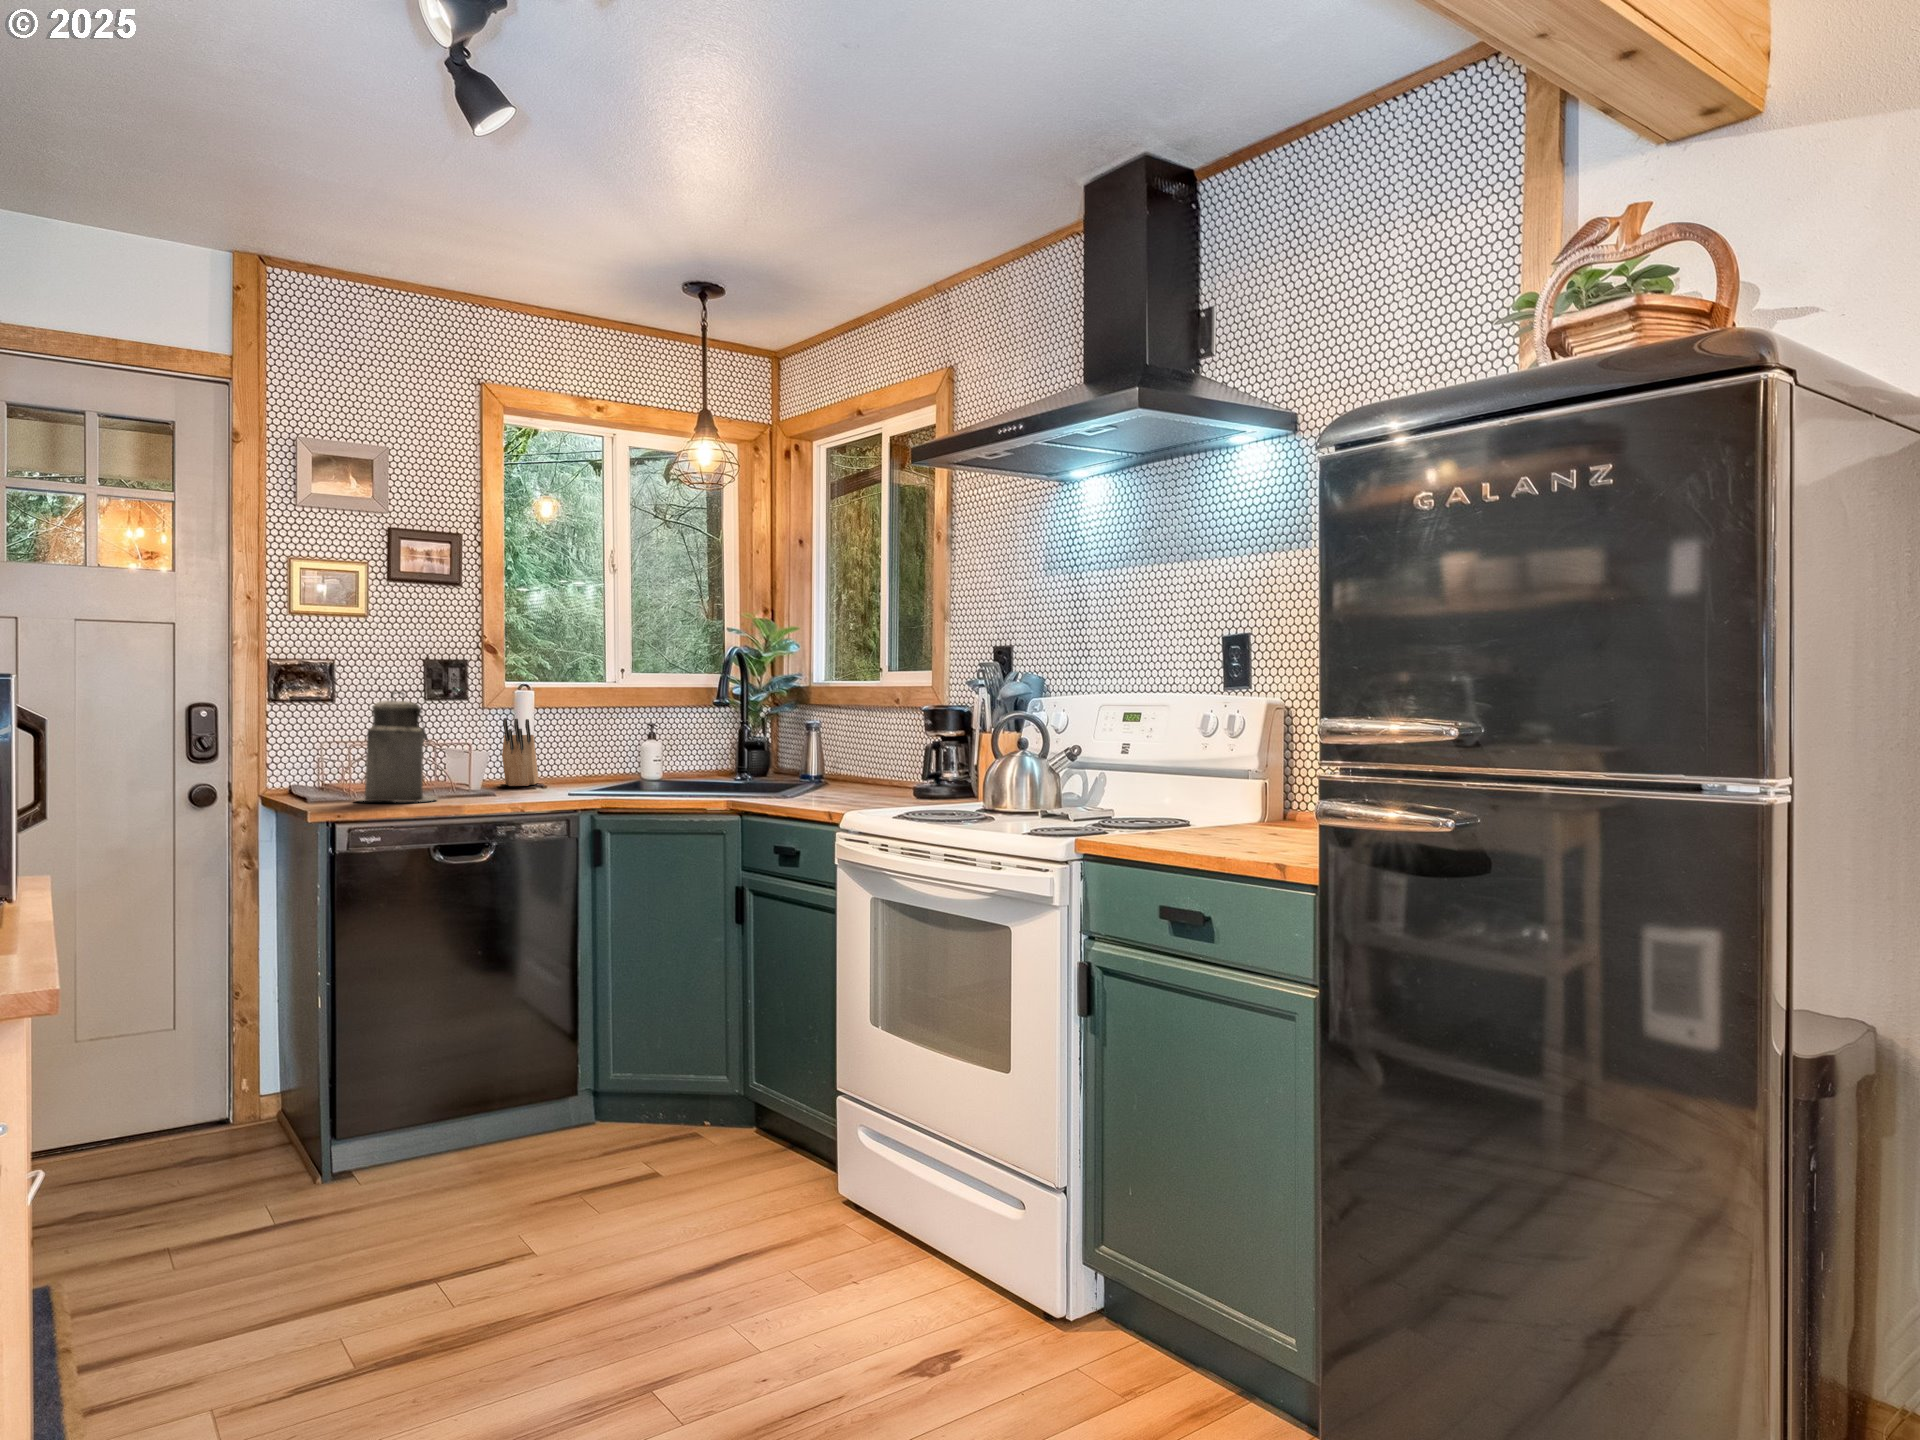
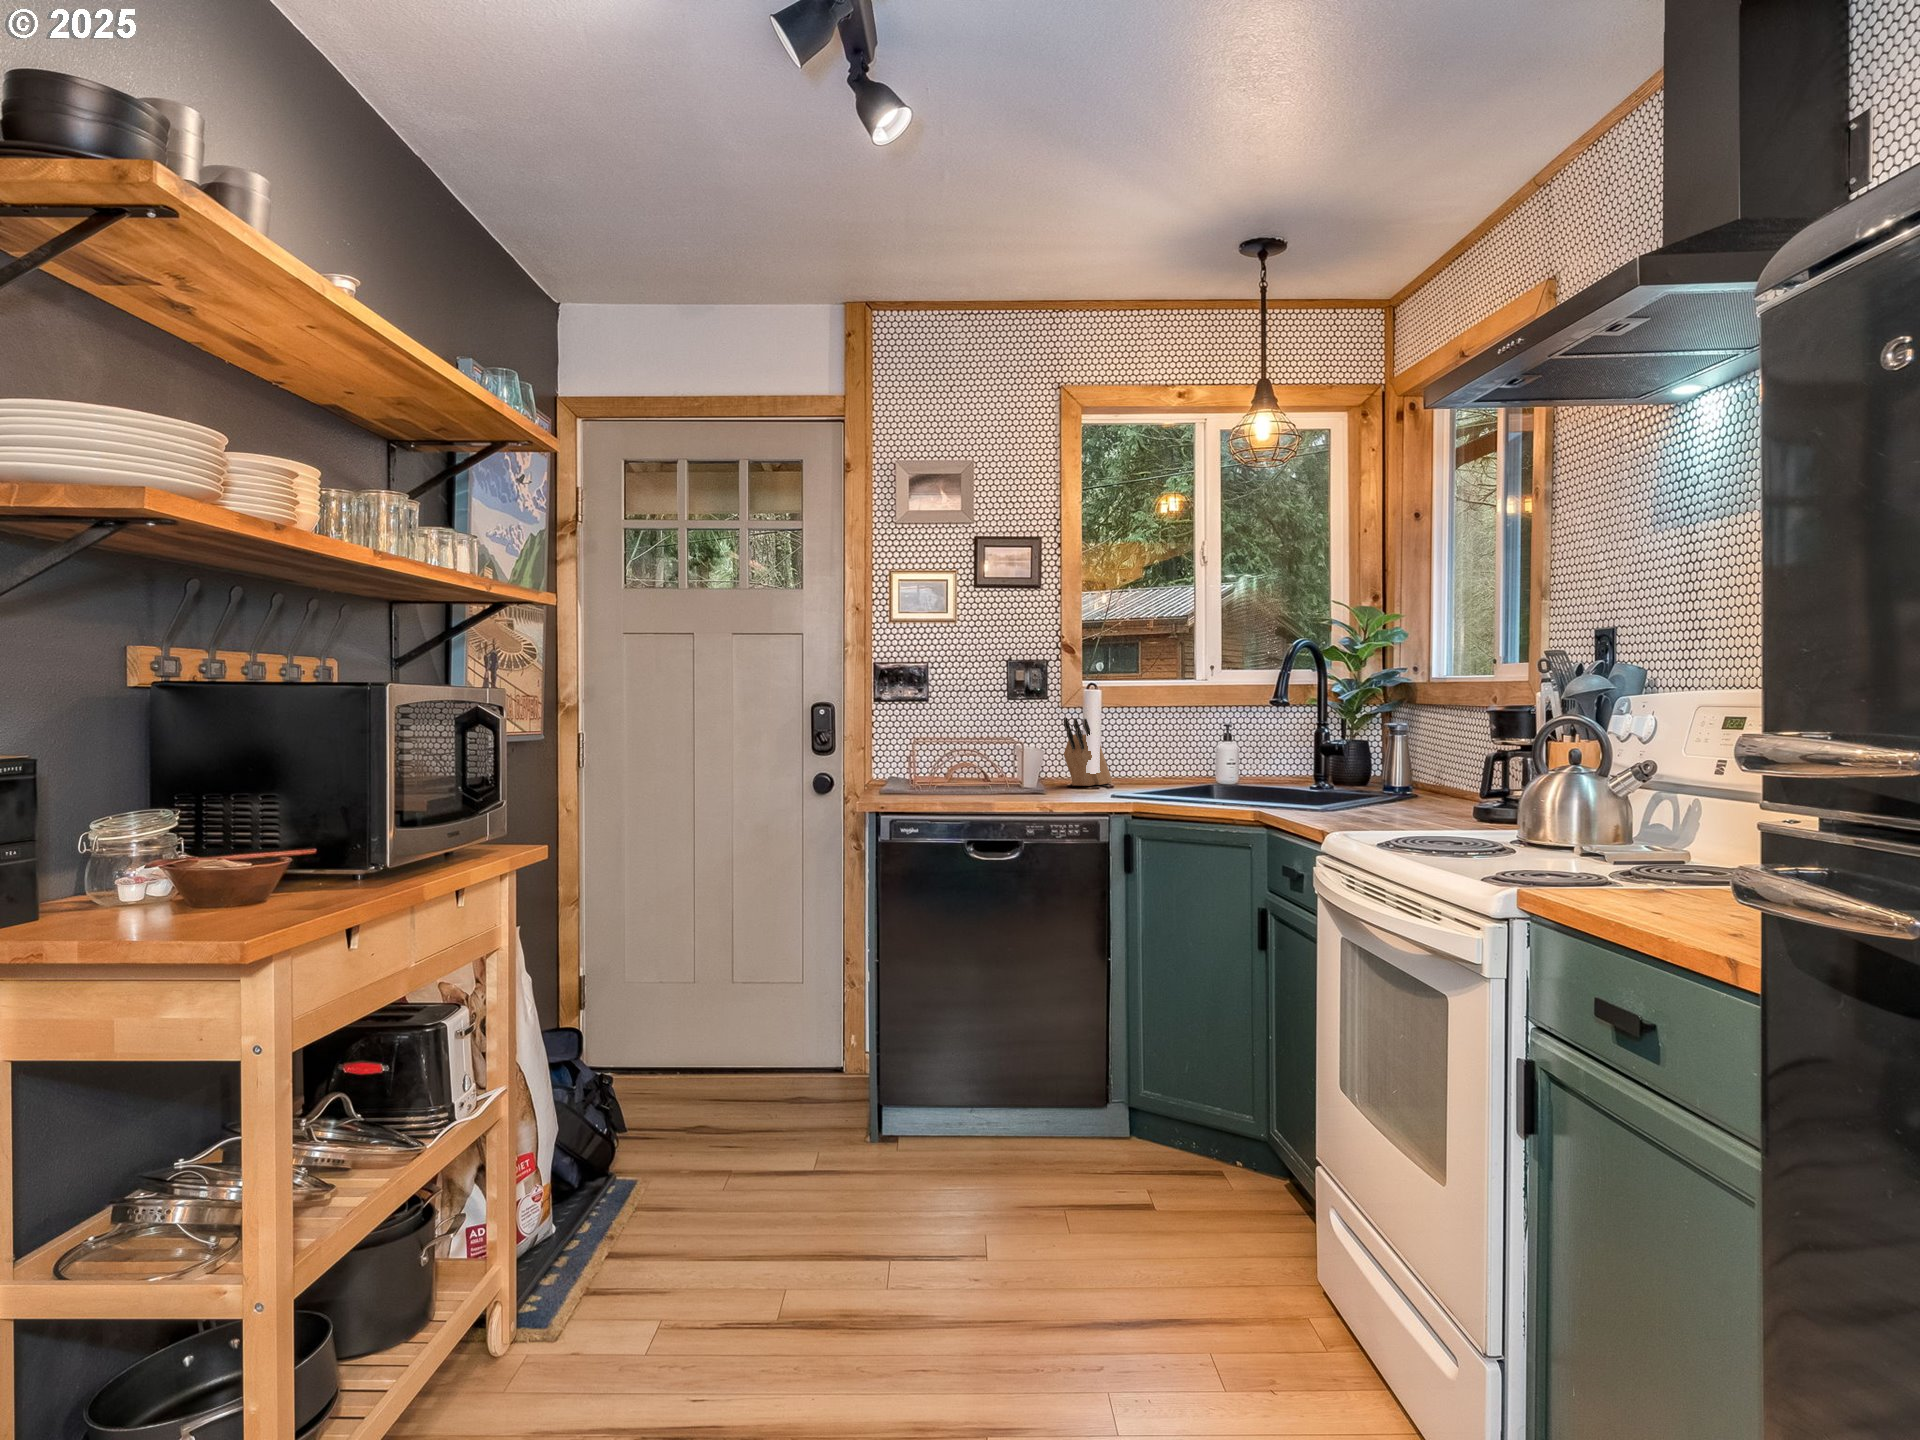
canister: present [360,692,437,802] -> none [891,692,964,797]

